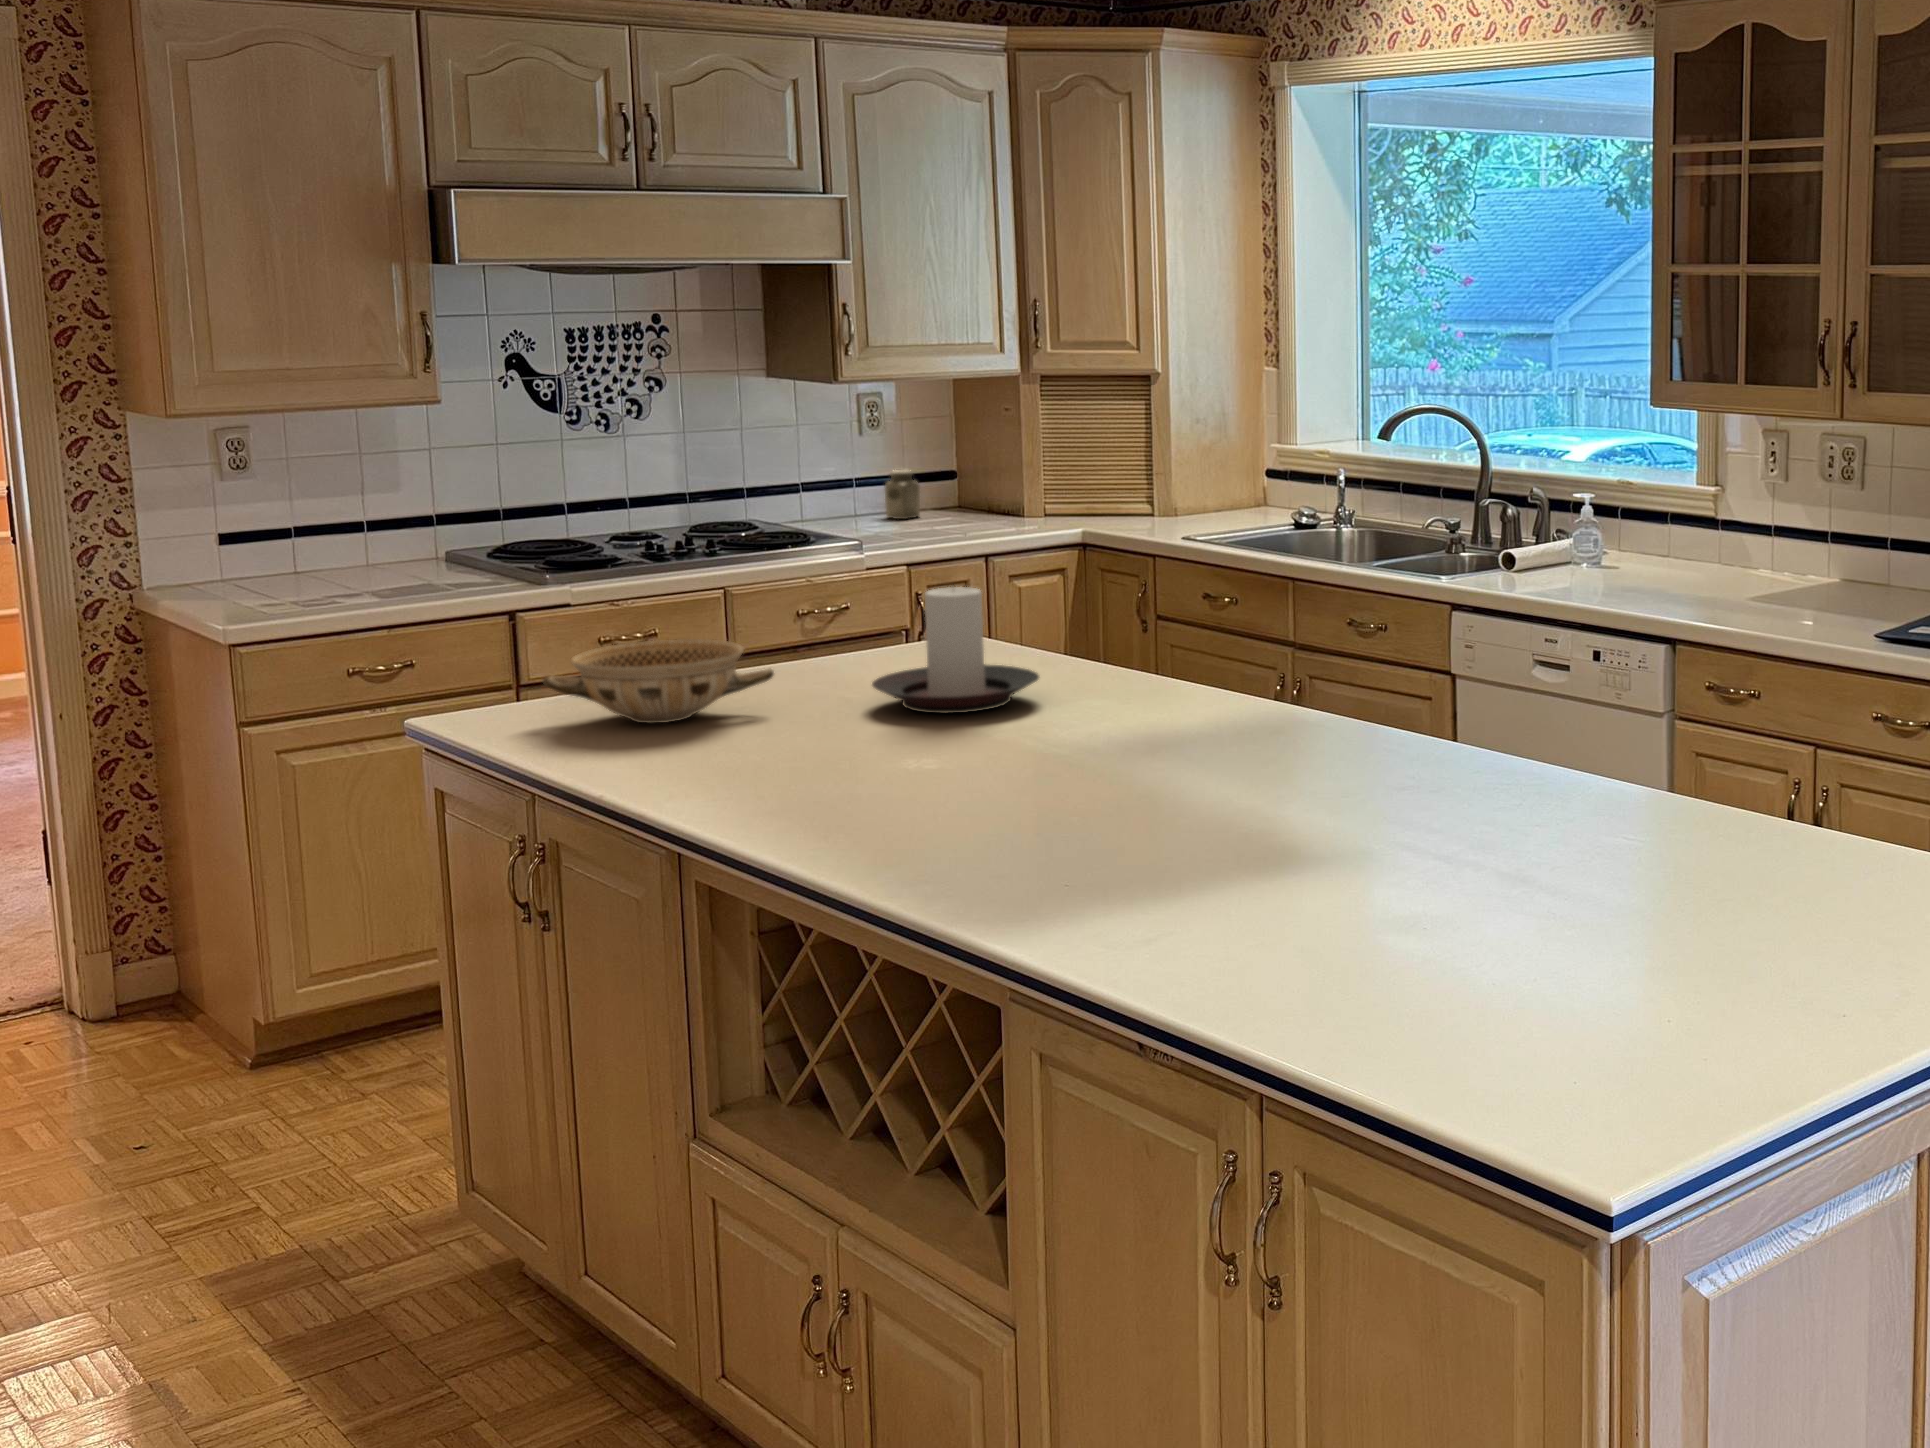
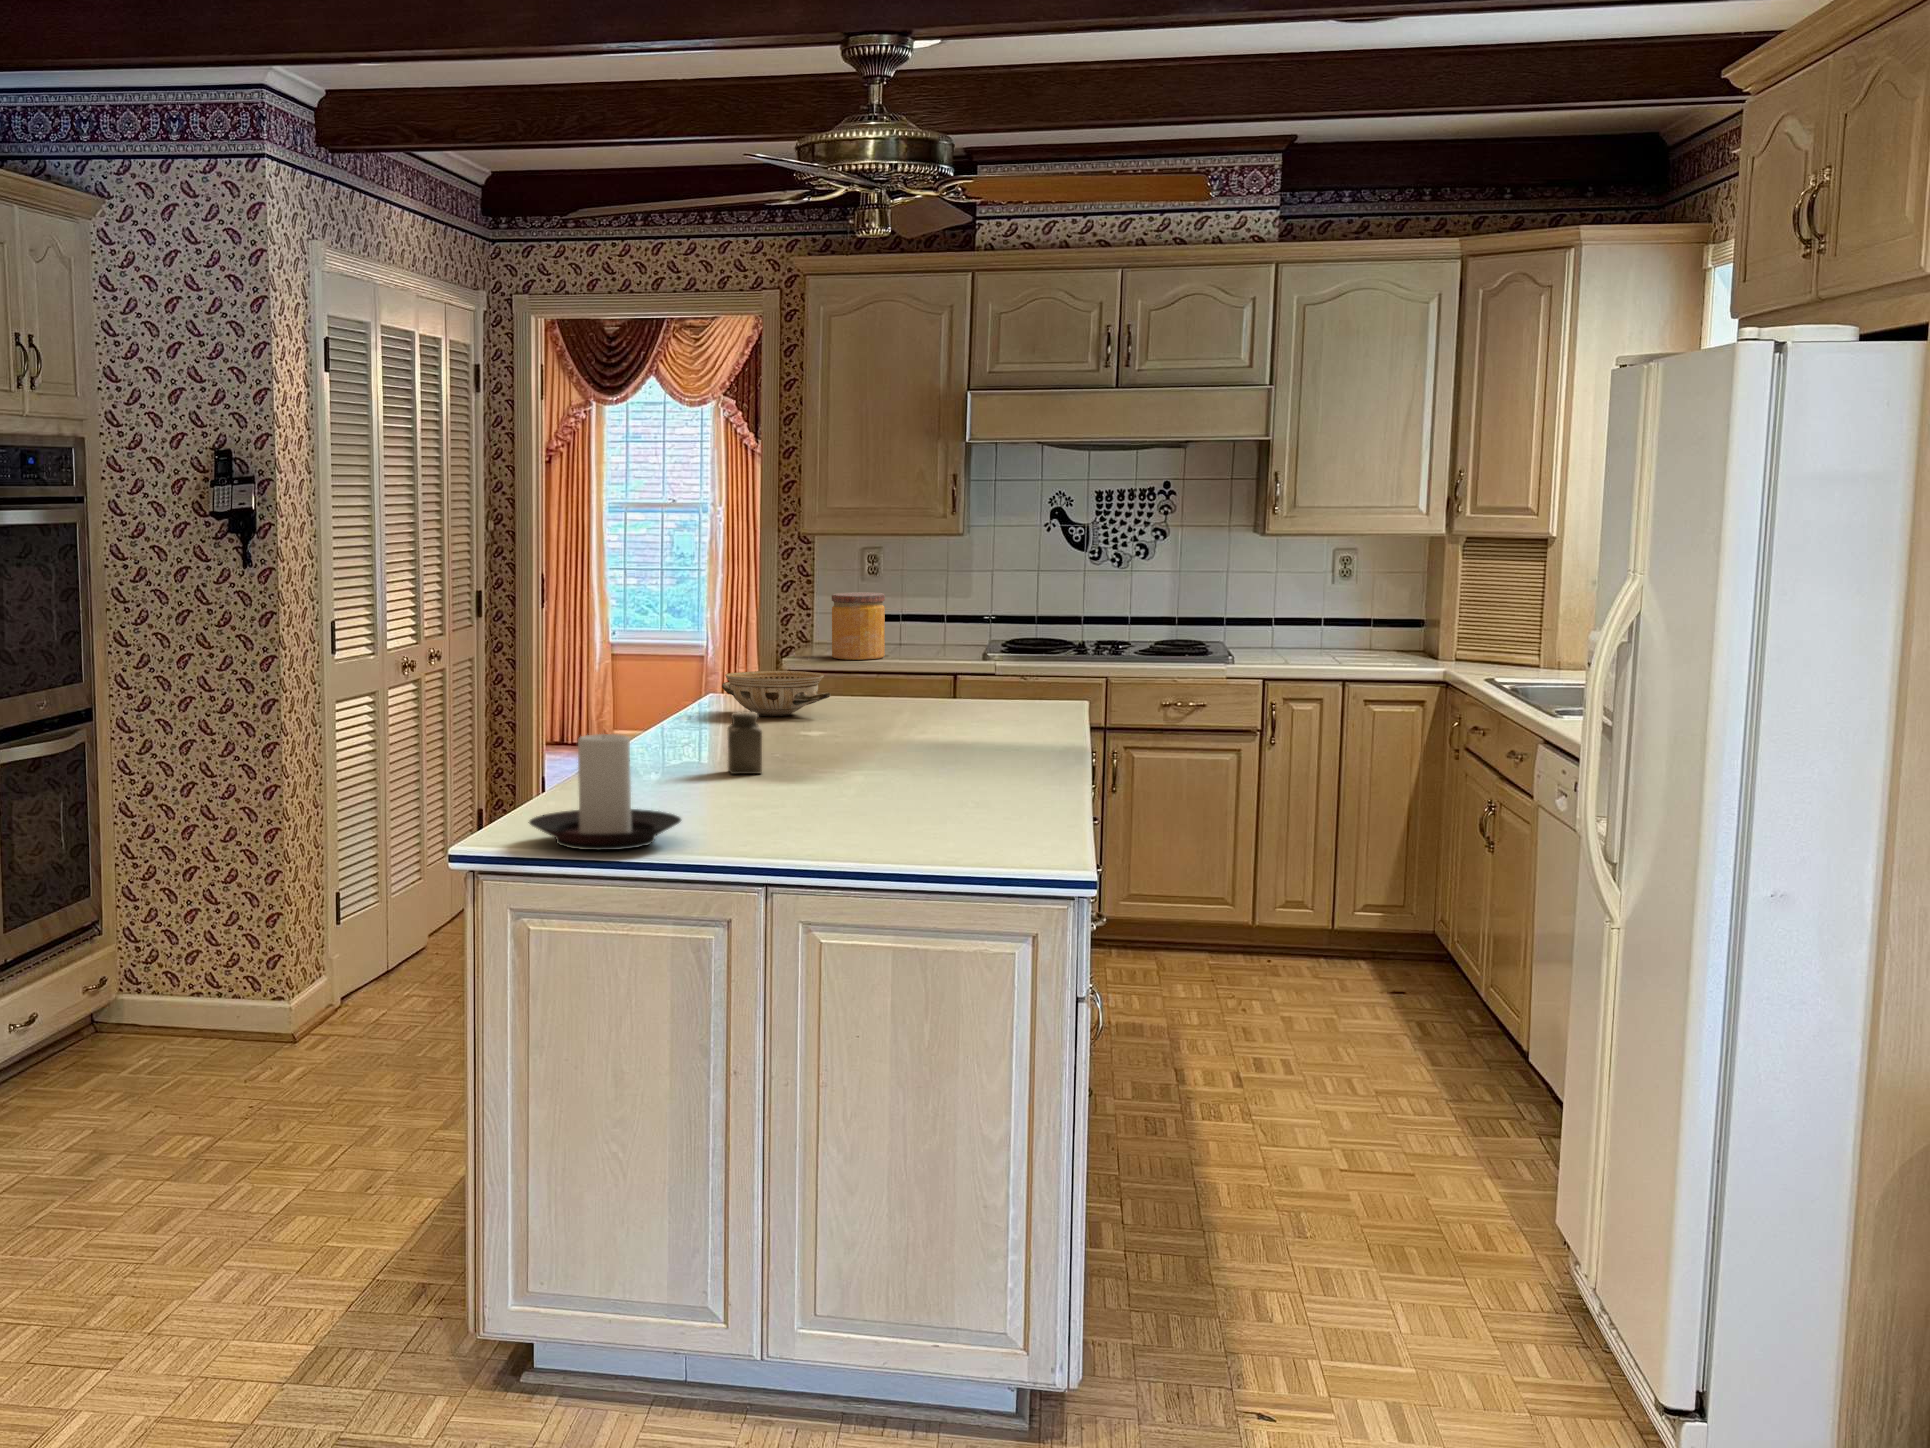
salt shaker: present [885,470,920,519] -> present [727,712,762,774]
jar: none [242,494,343,604] -> present [832,592,885,660]
candle holder: present [872,587,1039,714] -> present [528,734,681,850]

